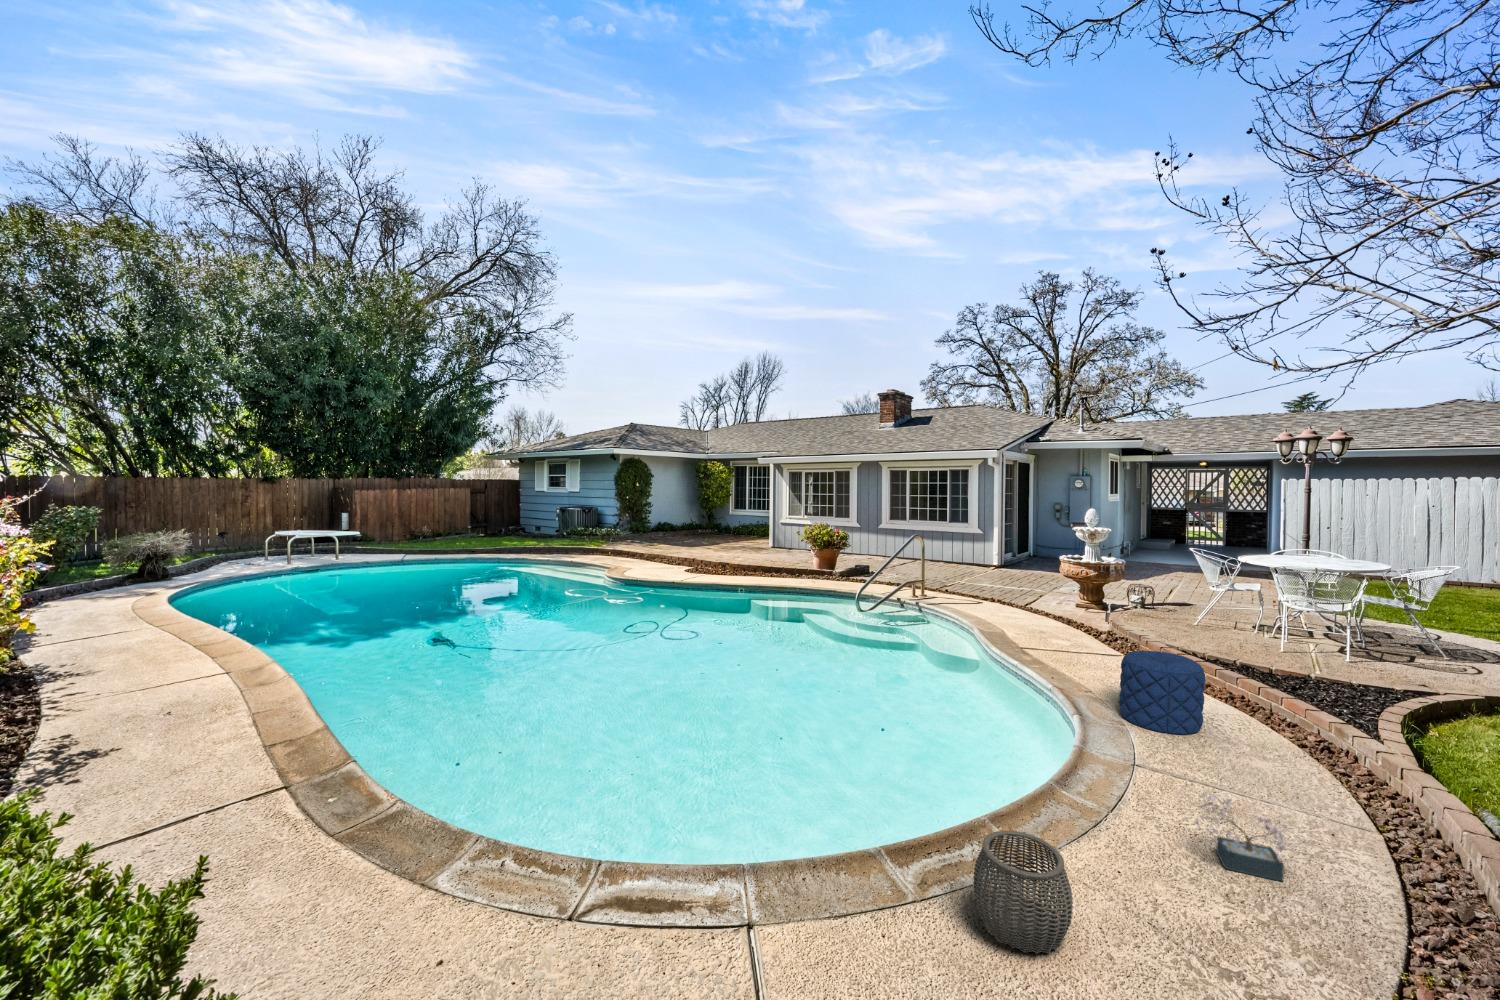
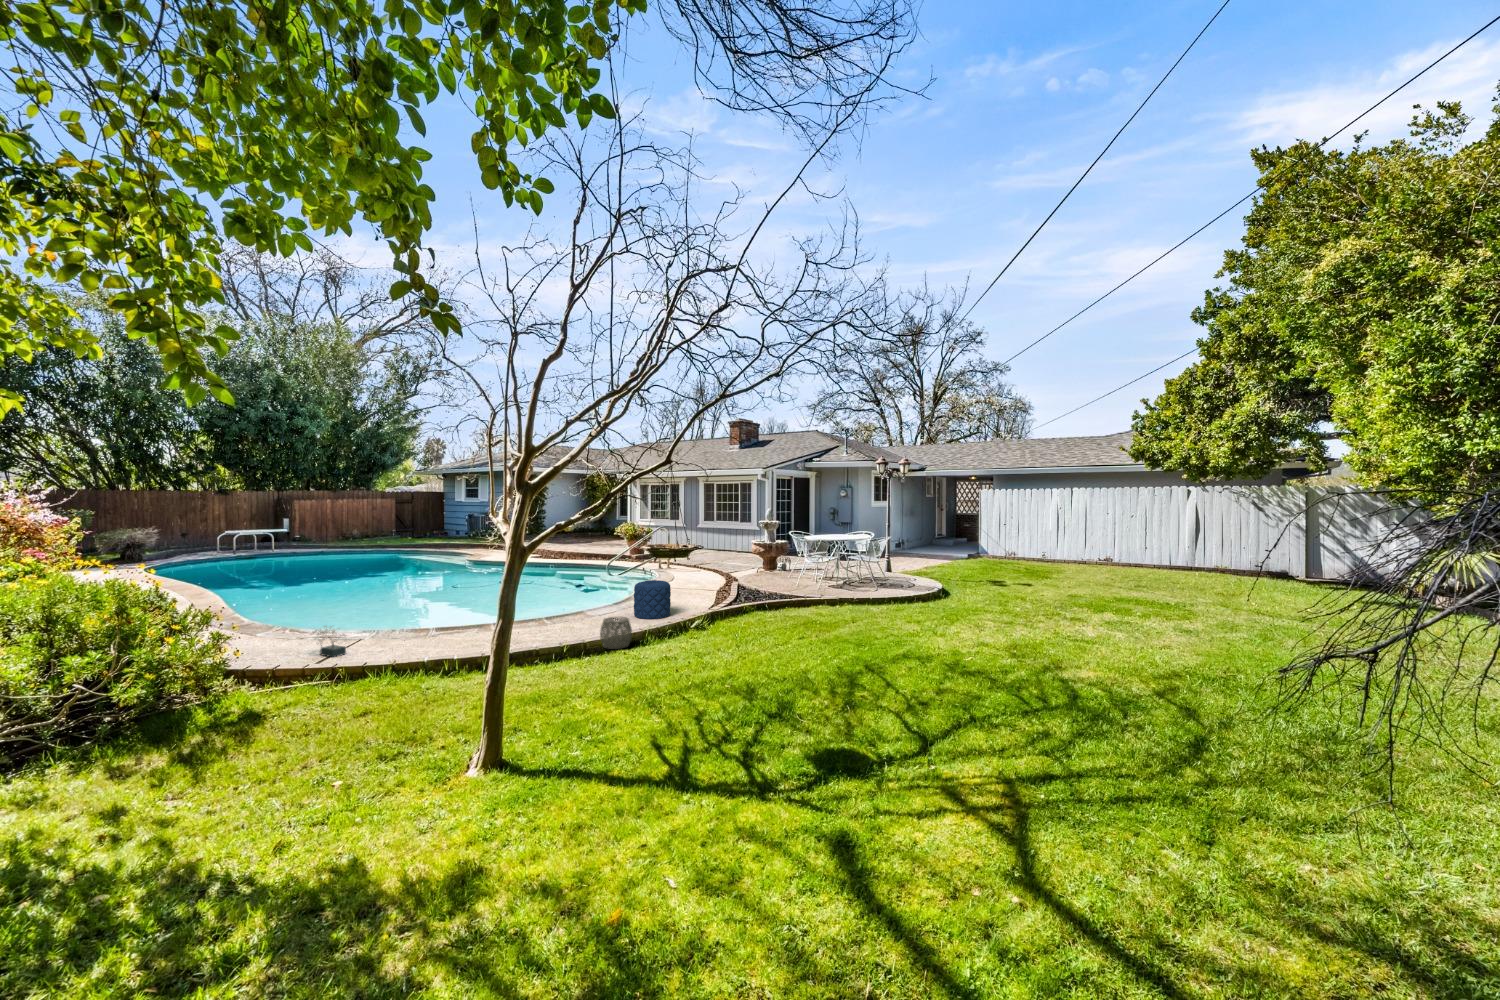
decorative plant: present [1196,790,1297,882] -> present [315,626,350,657]
woven basket: present [973,831,1073,954] -> present [600,617,632,649]

